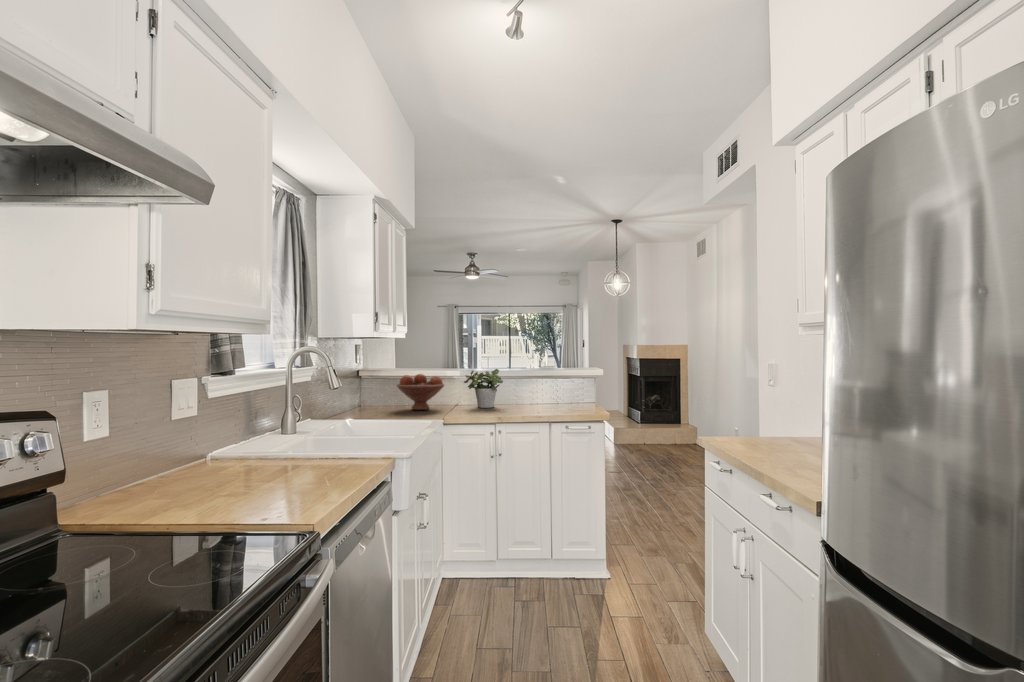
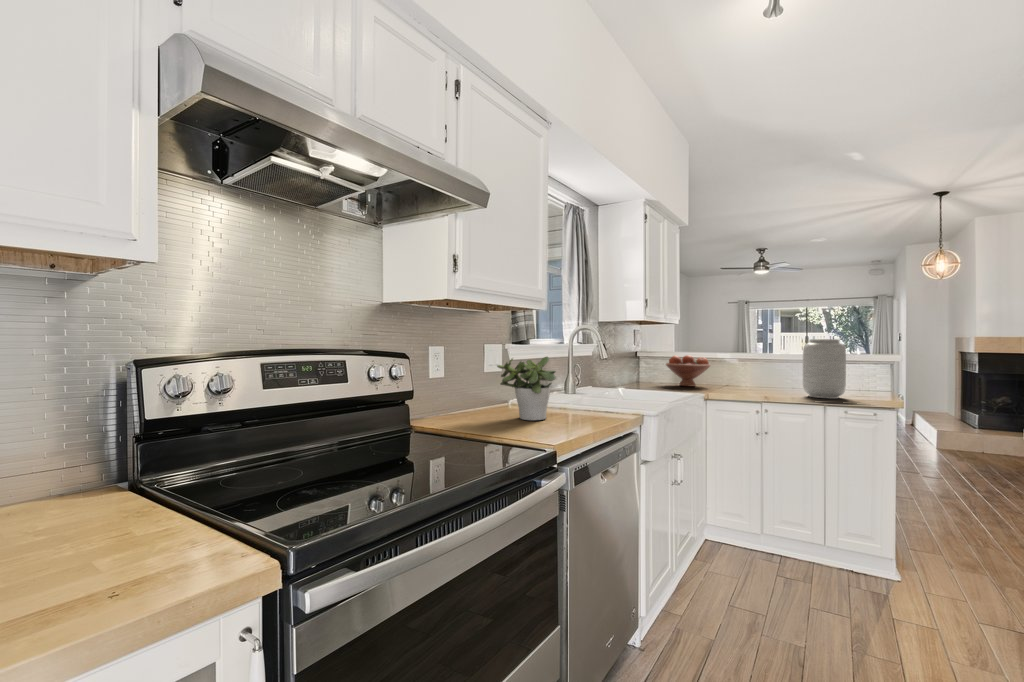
vase: none [530,357,563,414] -> present [803,339,846,399]
potted plant: present [464,369,503,408] -> present [497,357,556,420]

